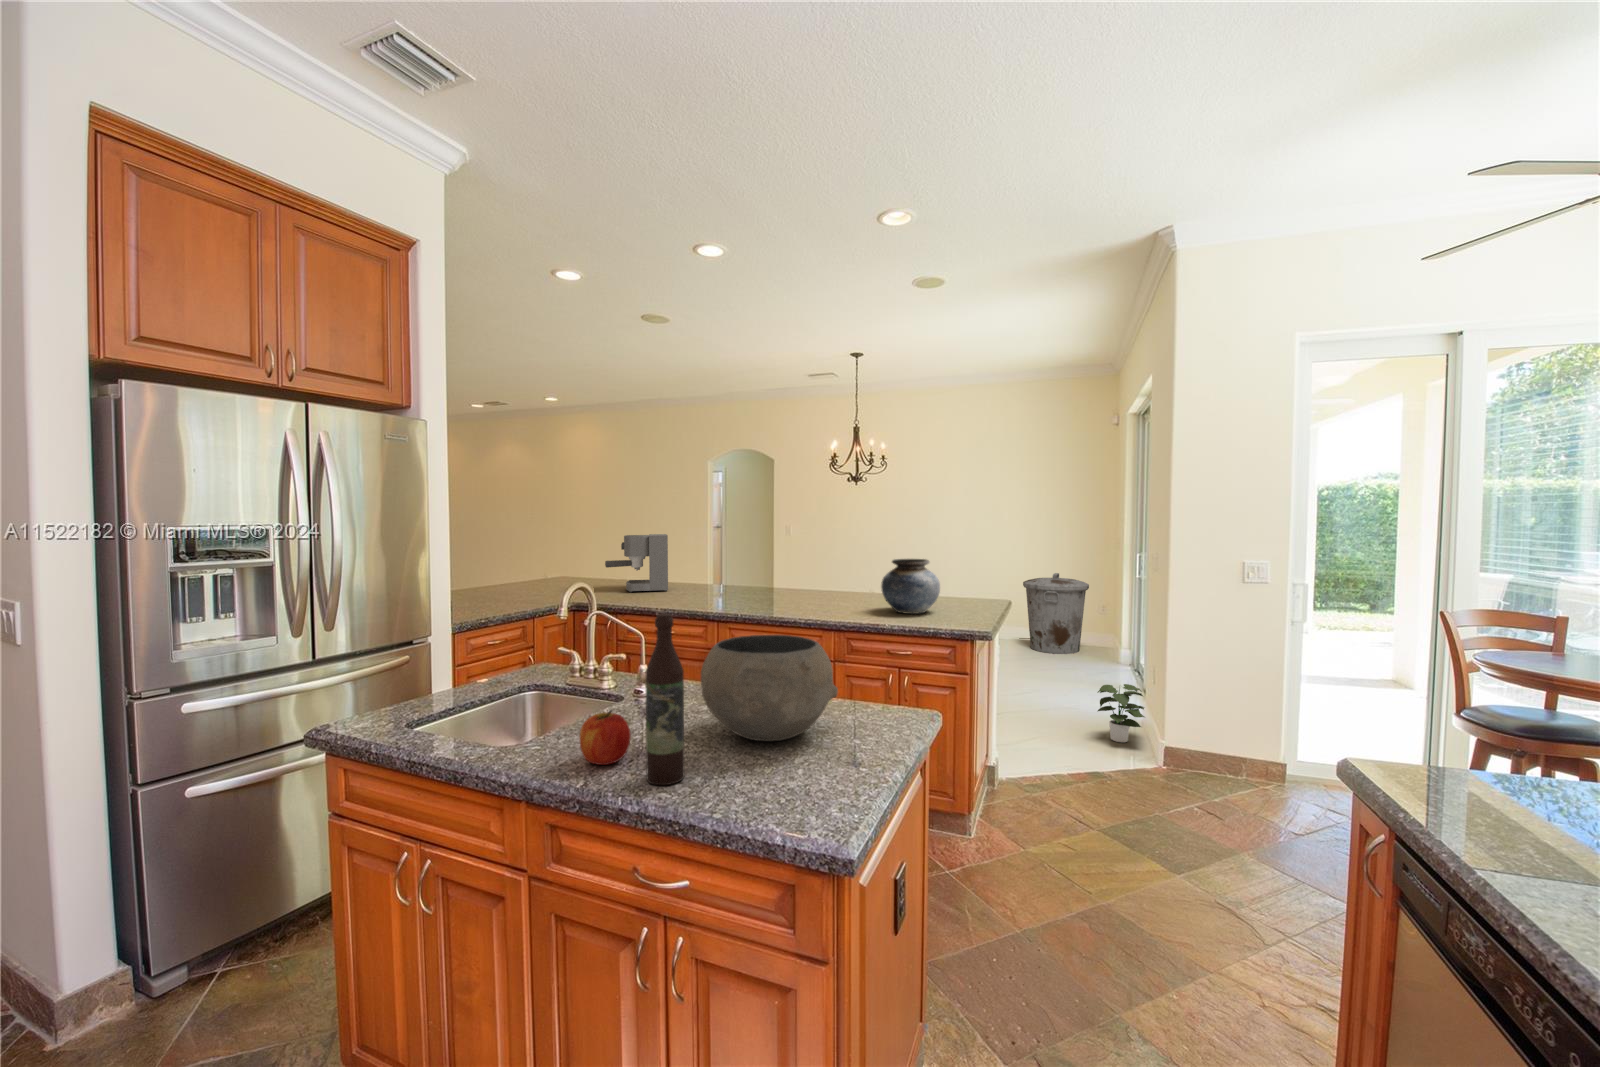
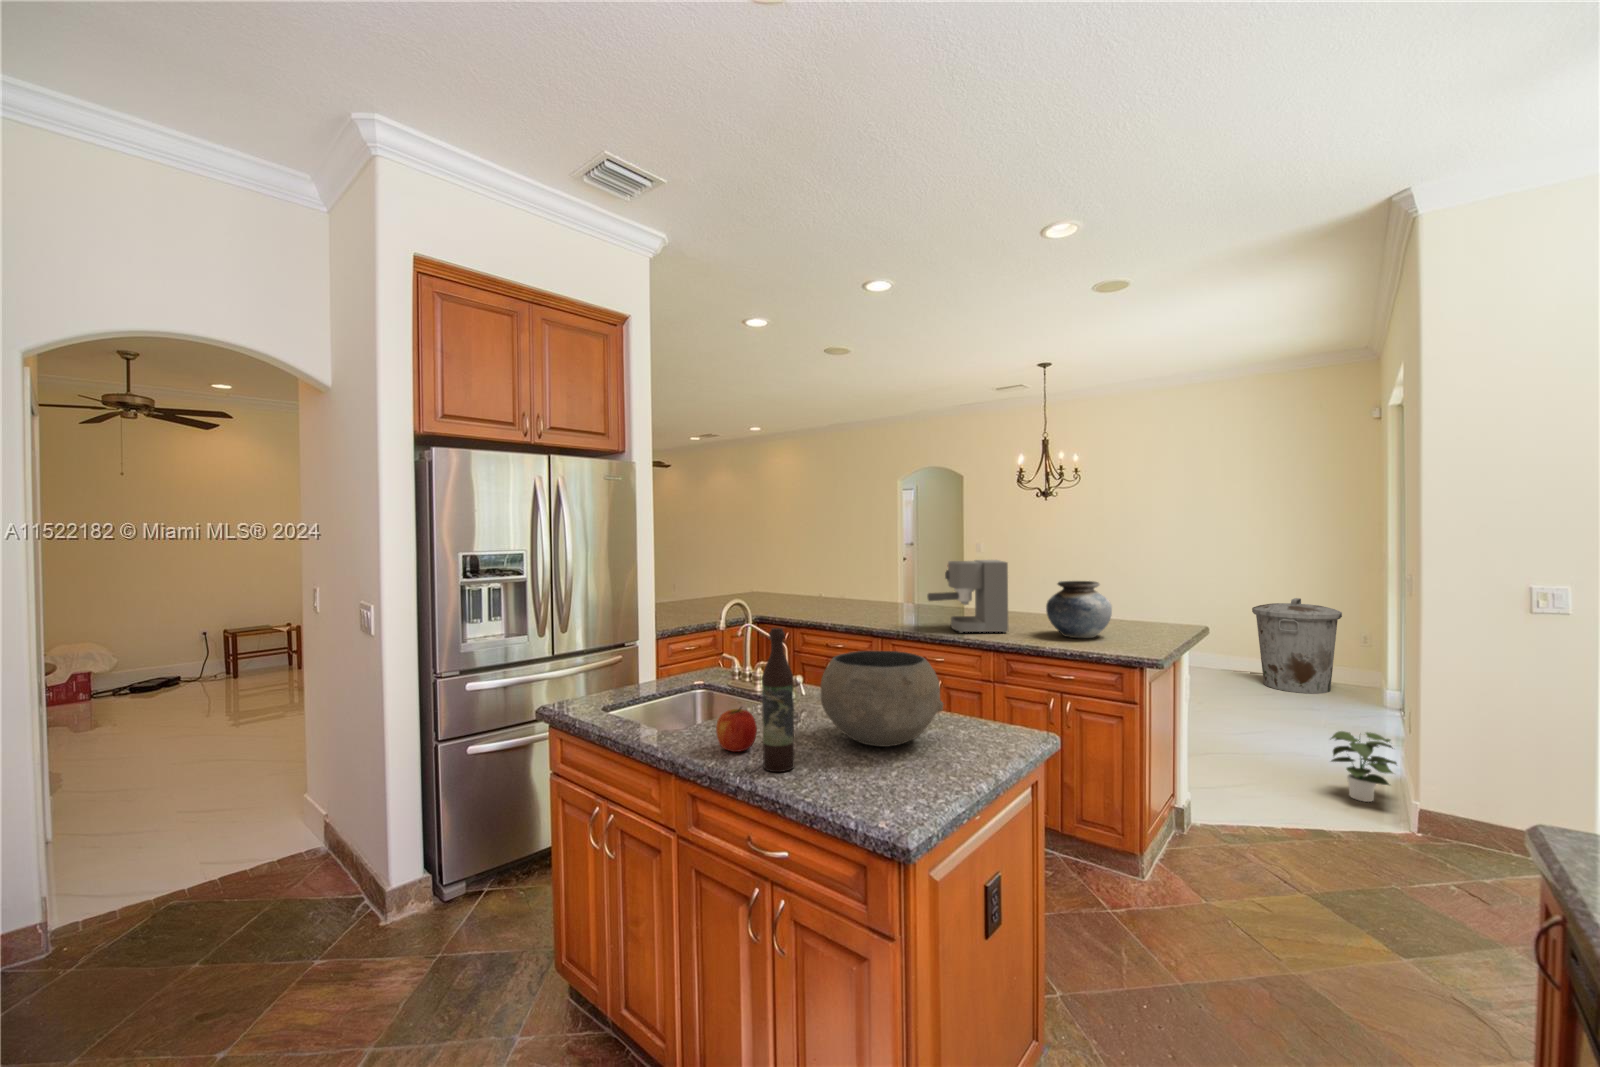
coffee maker: present [605,534,668,592] -> present [927,560,1008,633]

